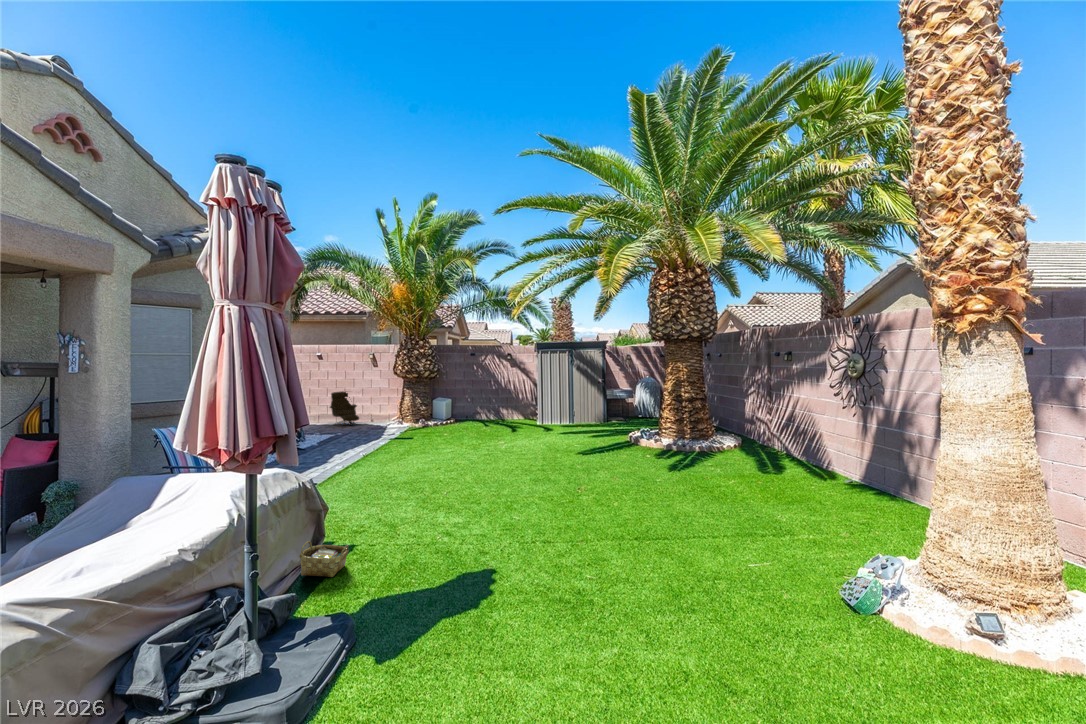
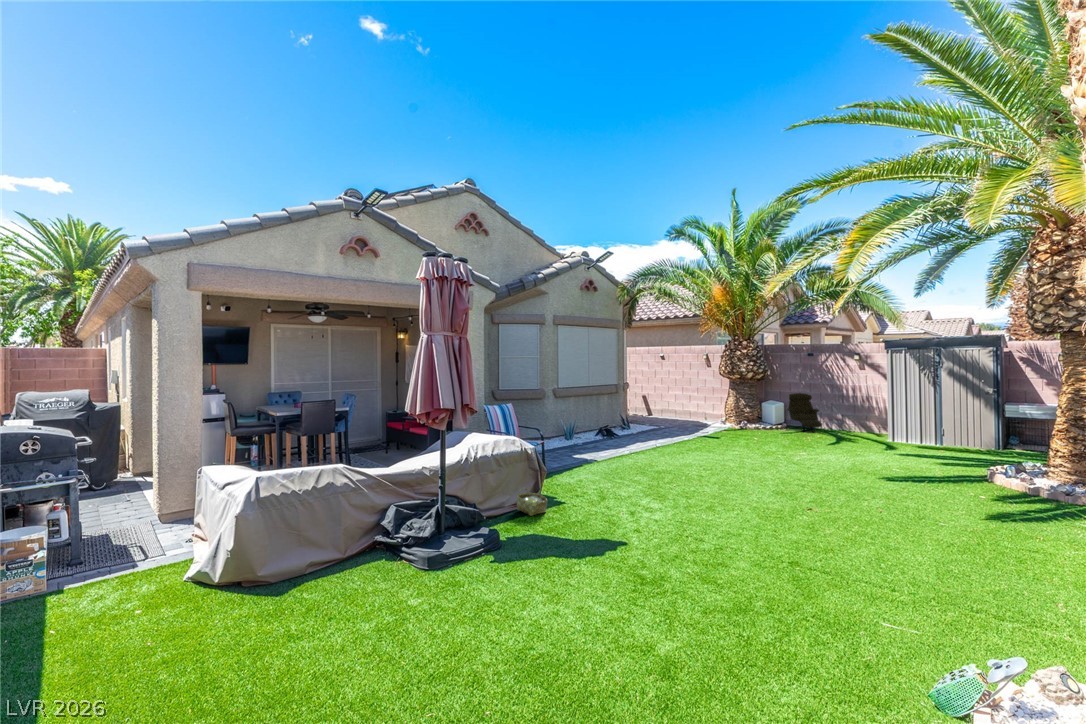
lounge chair: present [330,391,359,425] -> present [787,393,822,432]

